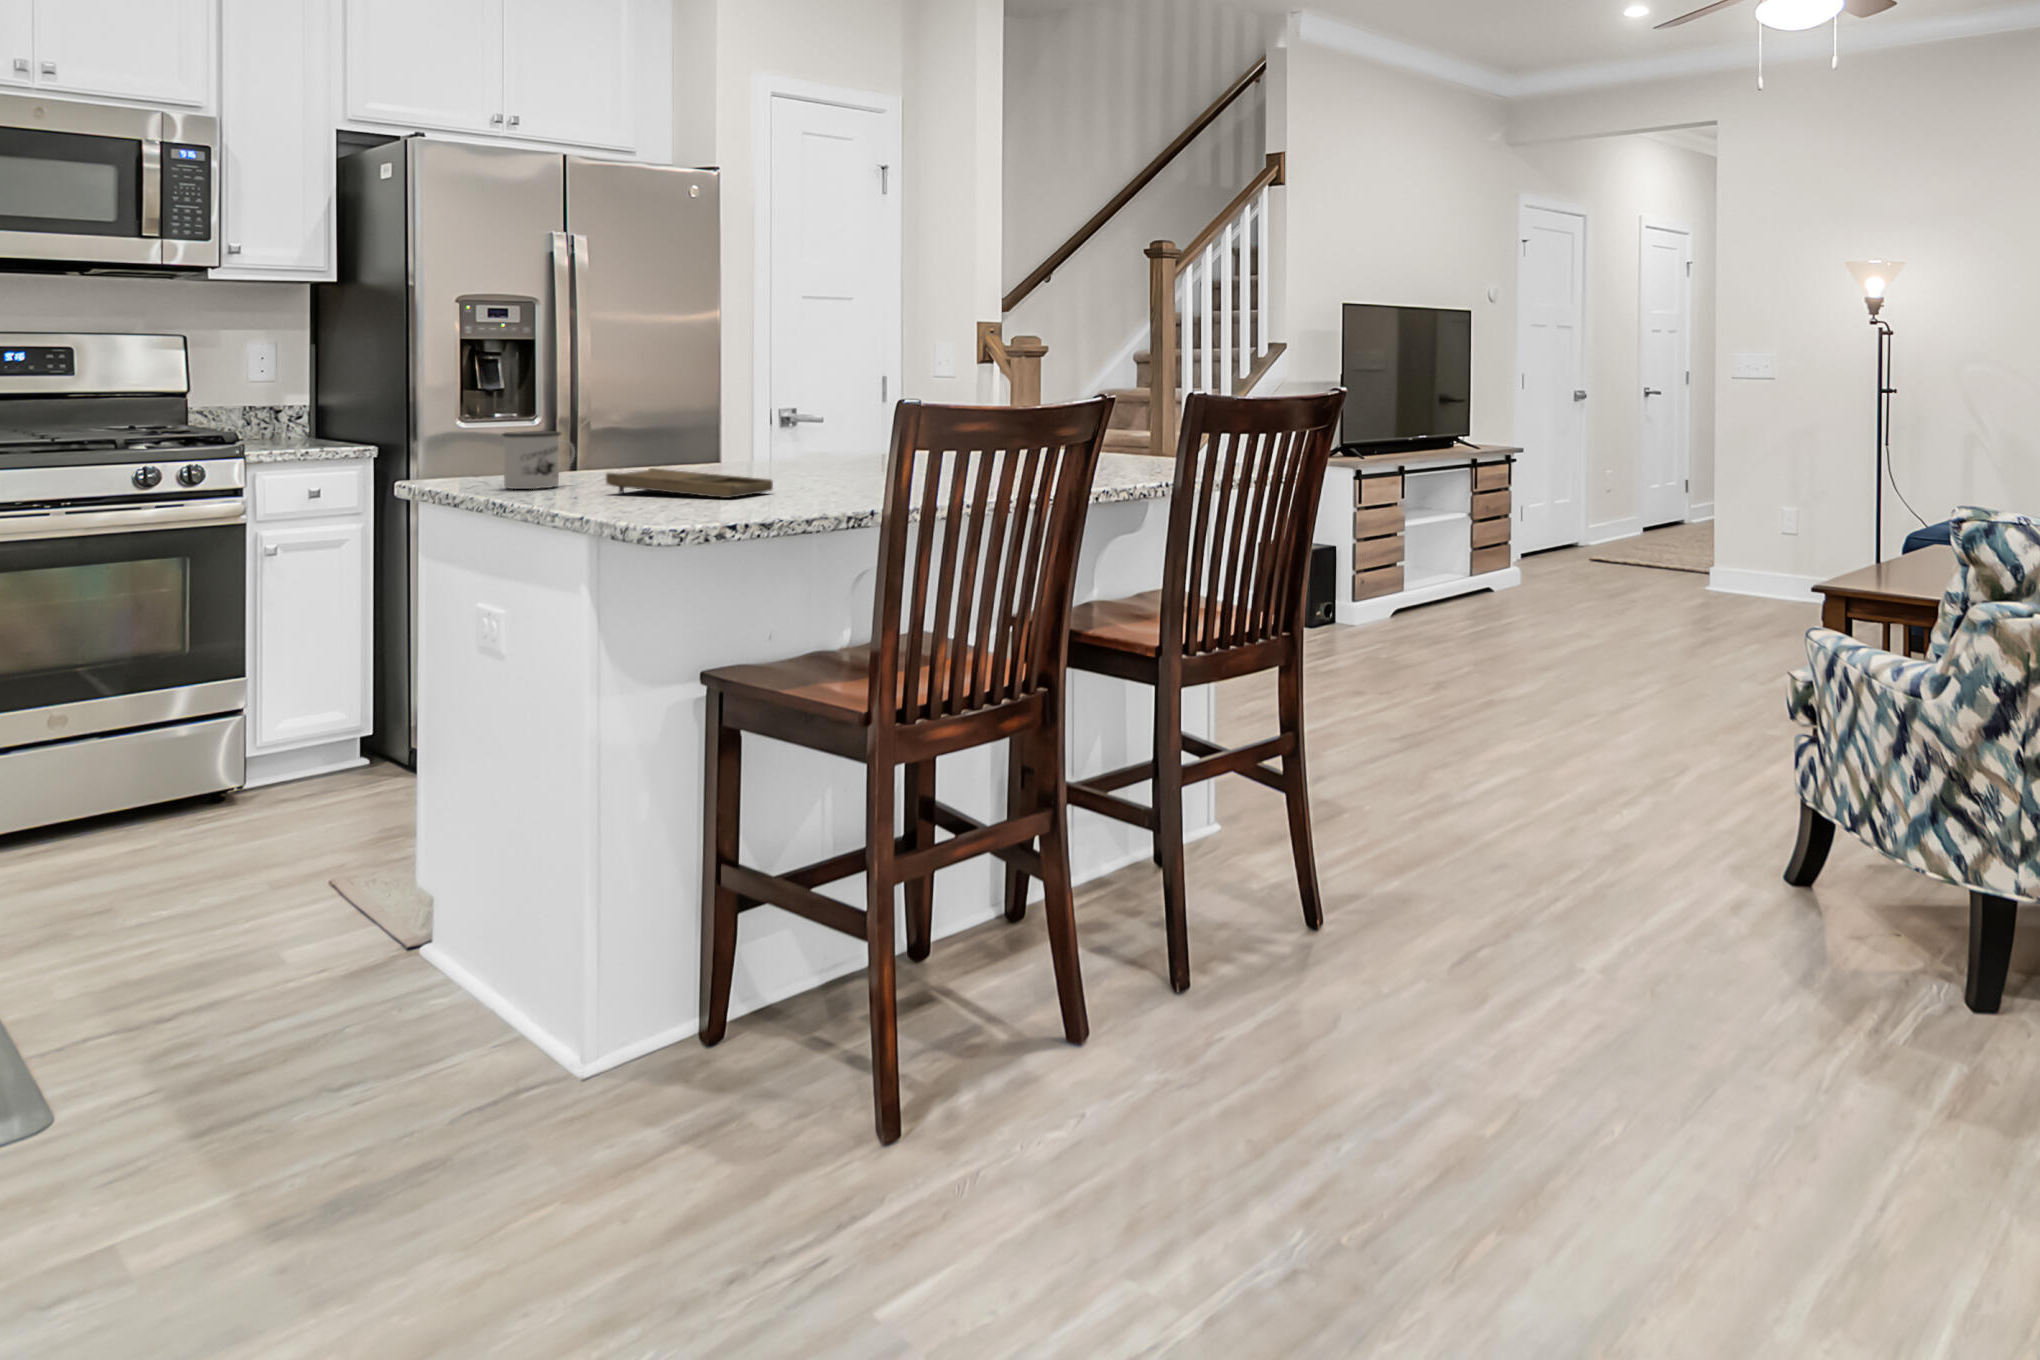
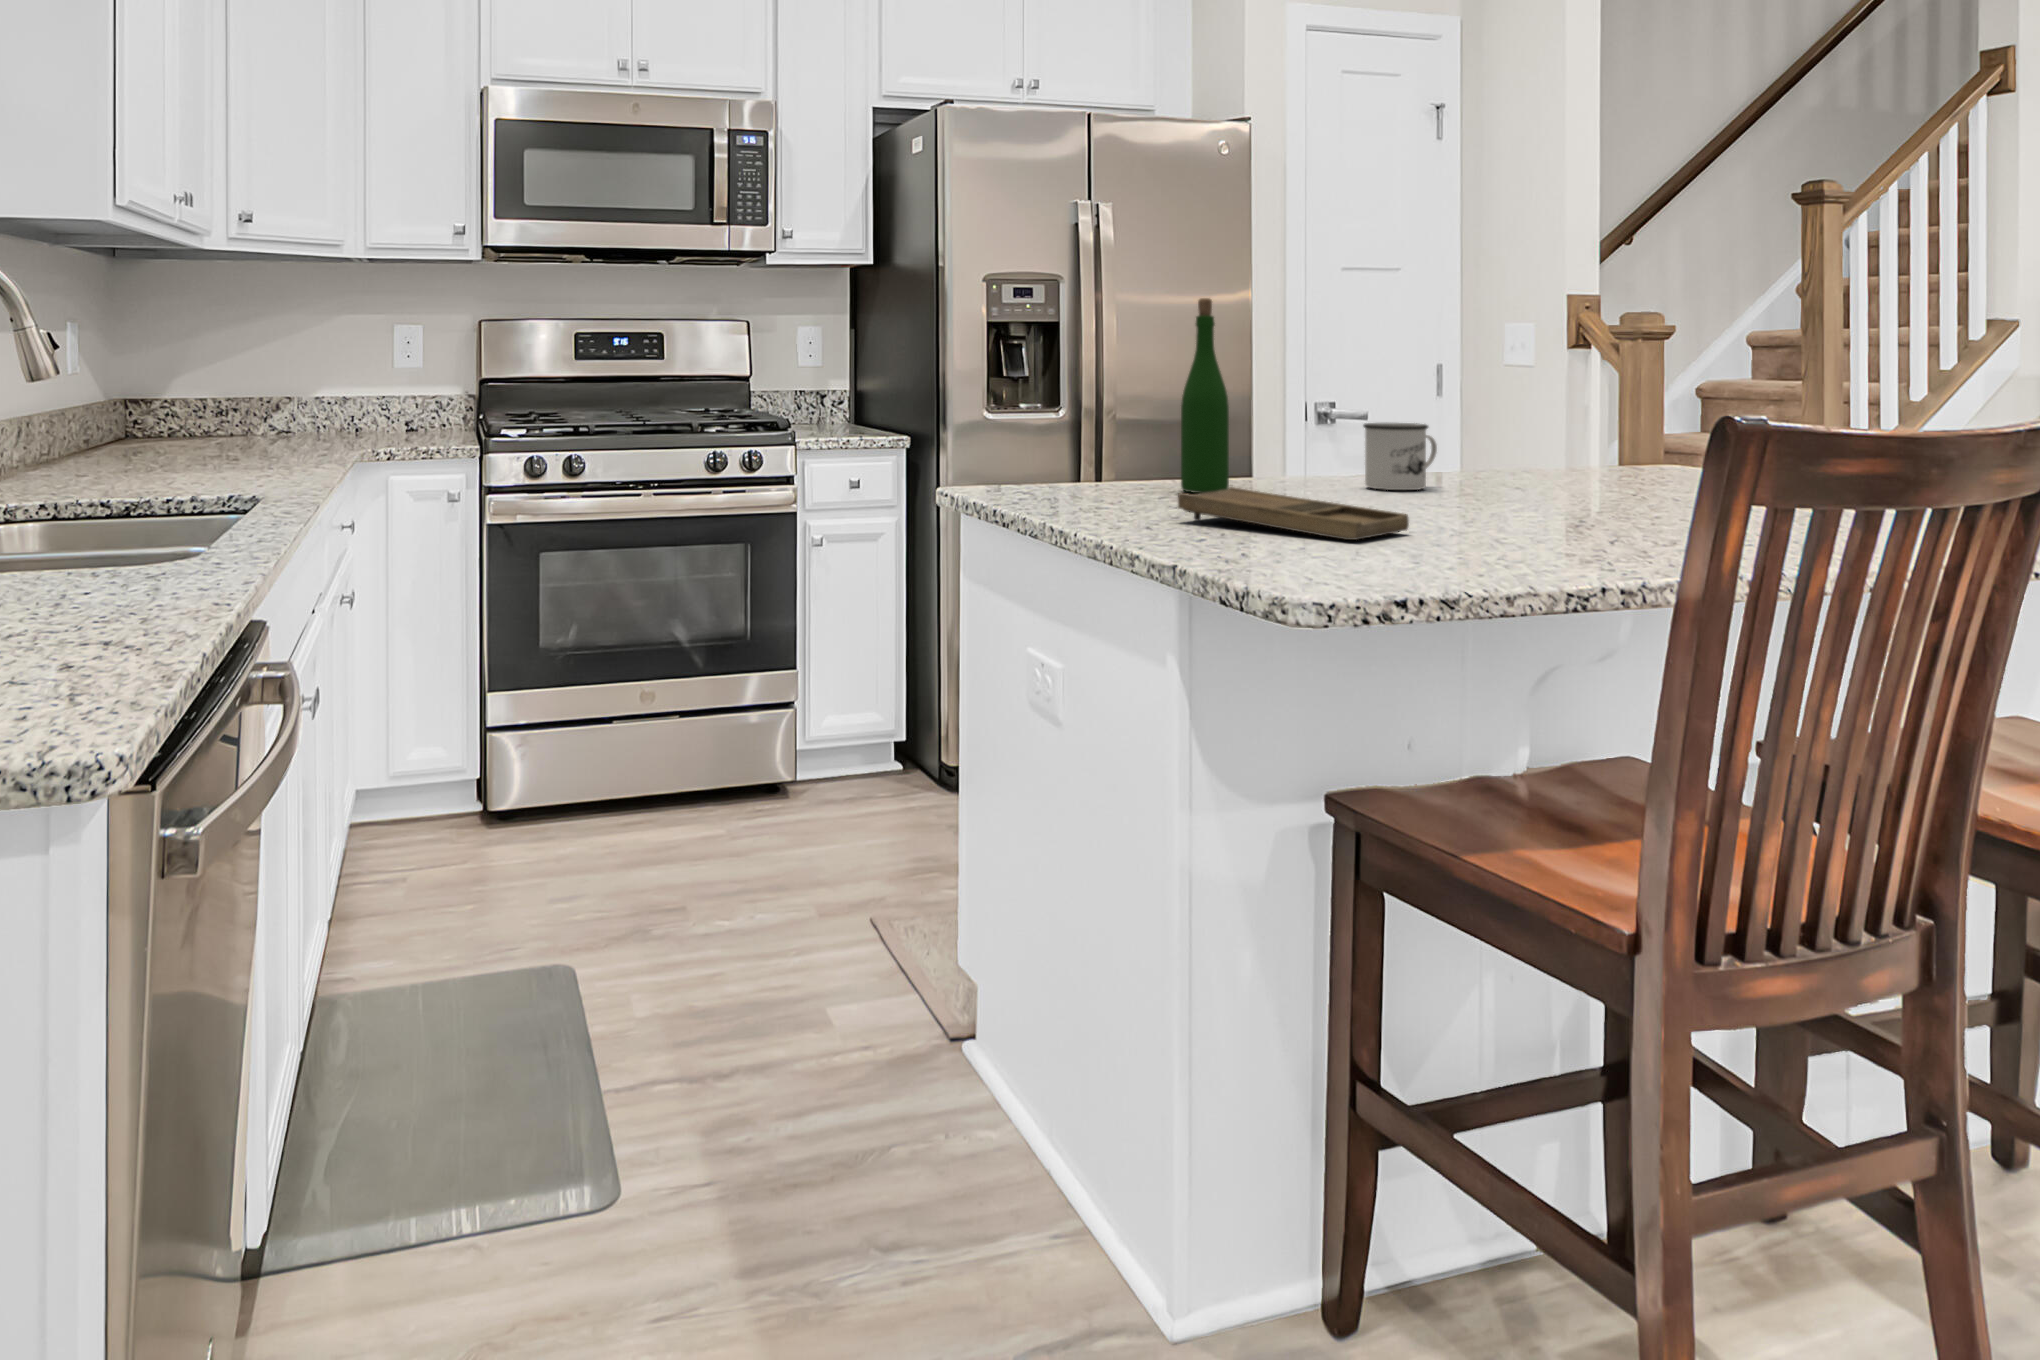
wine bottle: none [620,326,660,477] -> present [1181,298,1229,493]
mug: present [503,431,575,489] -> present [1363,423,1437,490]

